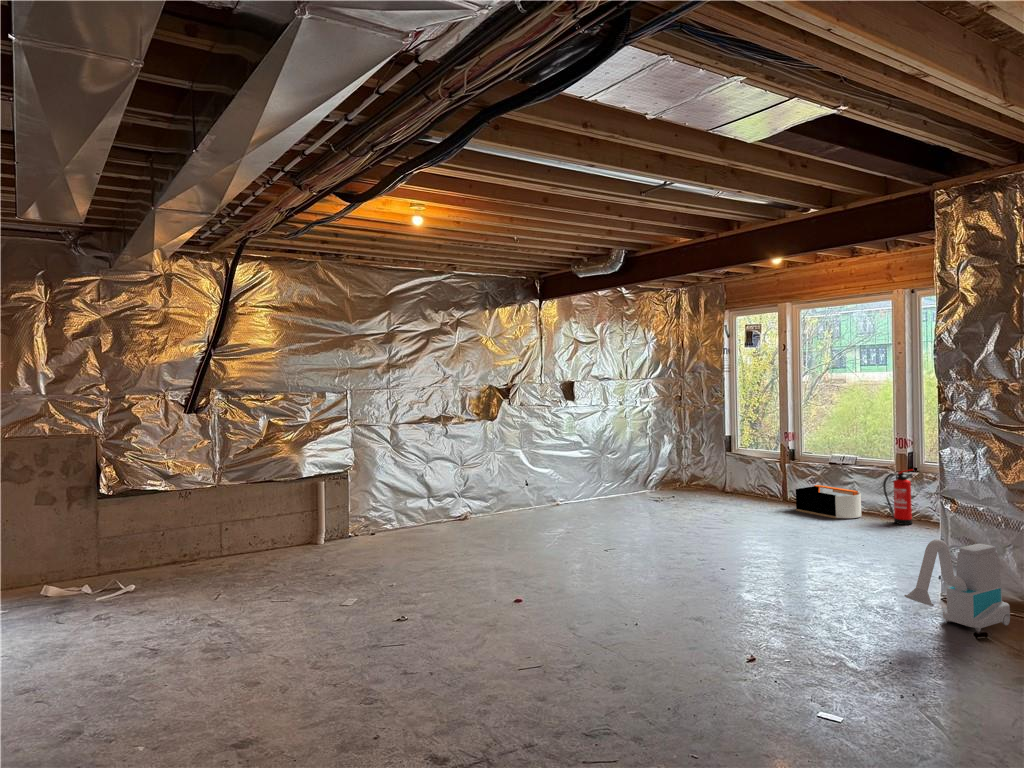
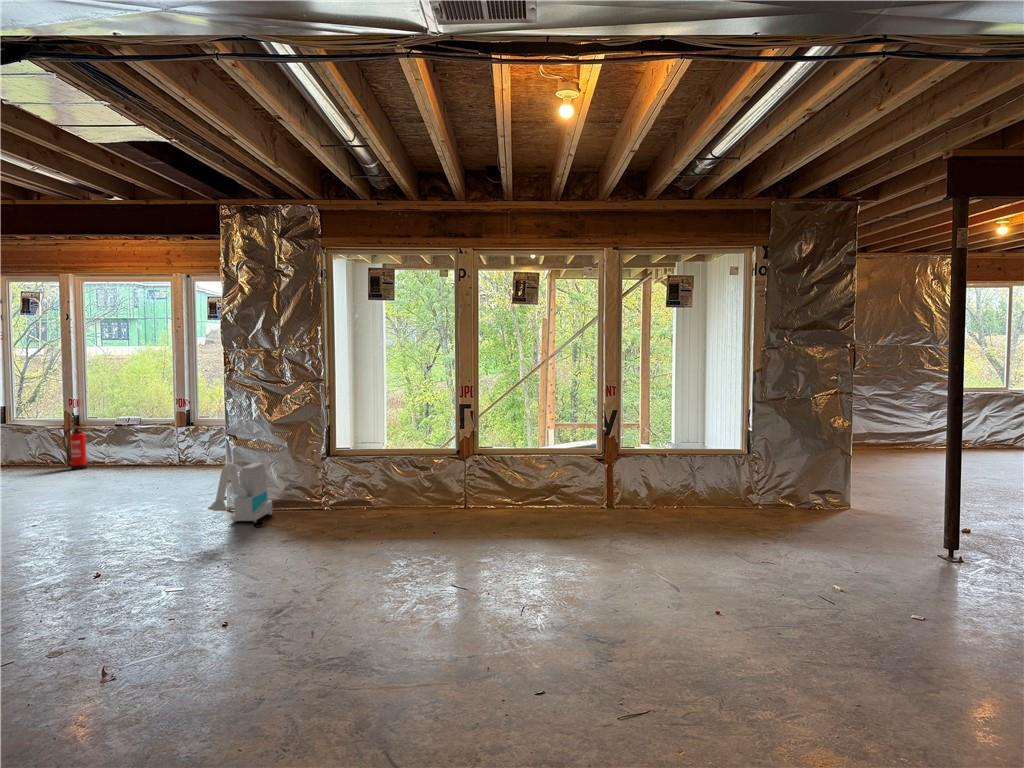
fire extinguisher: present [883,469,912,525] -> present [63,425,87,470]
storage bin: present [796,485,861,519] -> none [83,446,148,473]

